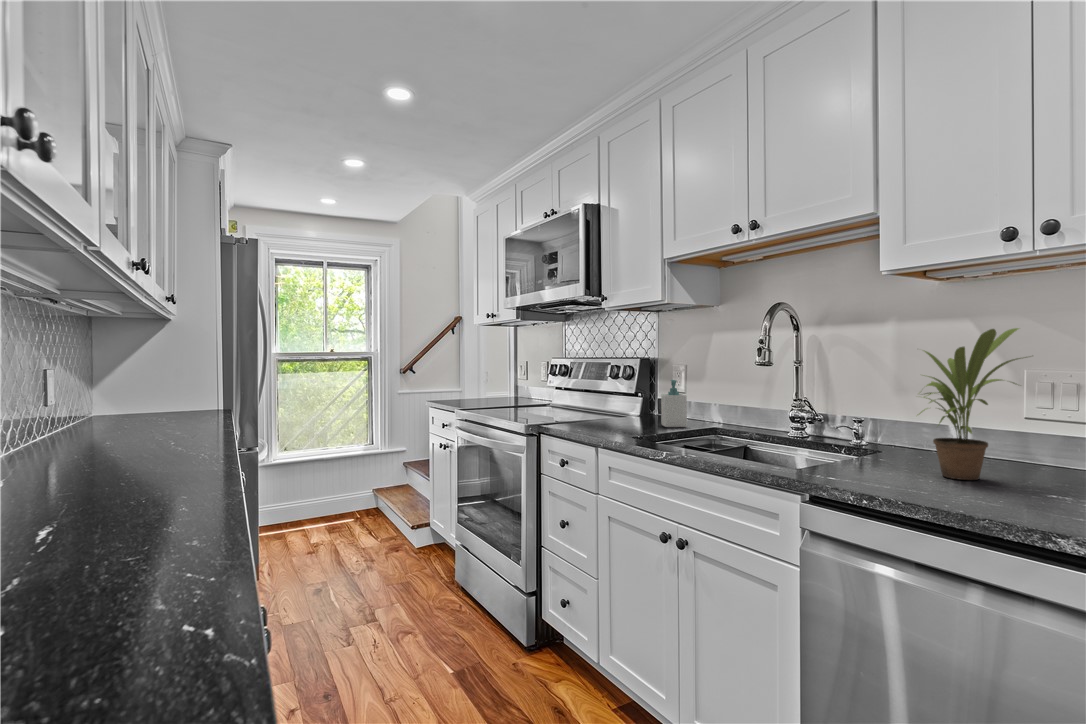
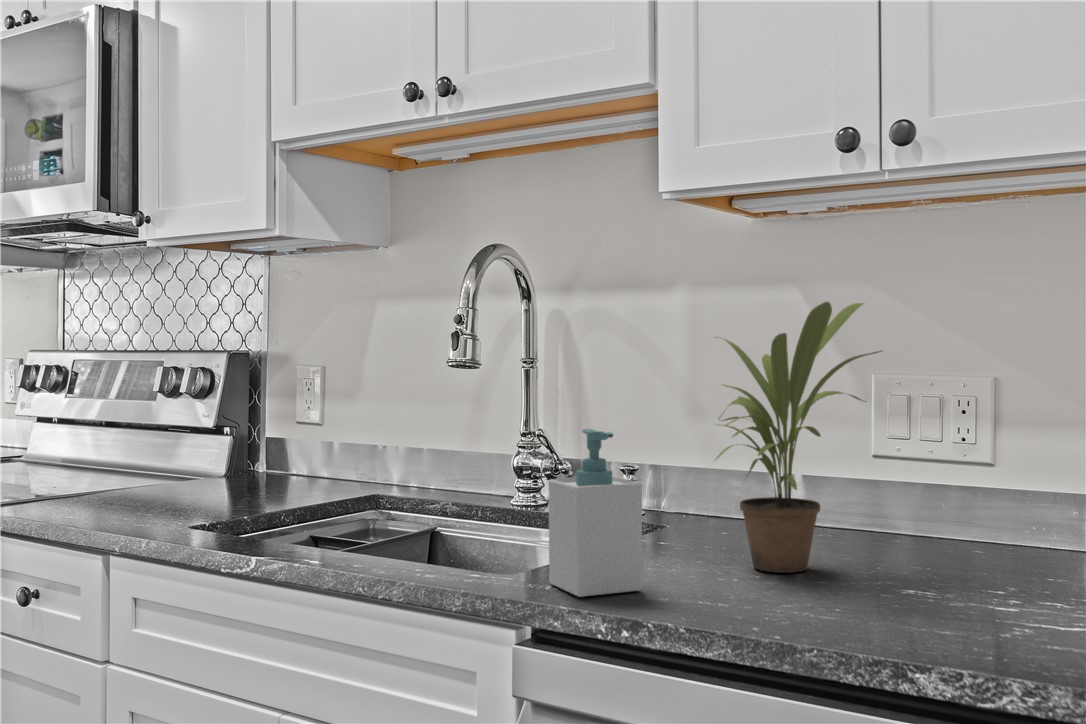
soap bottle: present [661,380,687,427] -> present [548,429,643,597]

